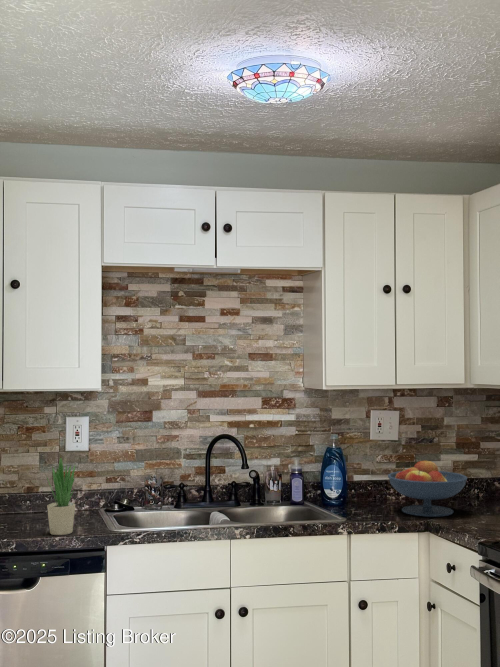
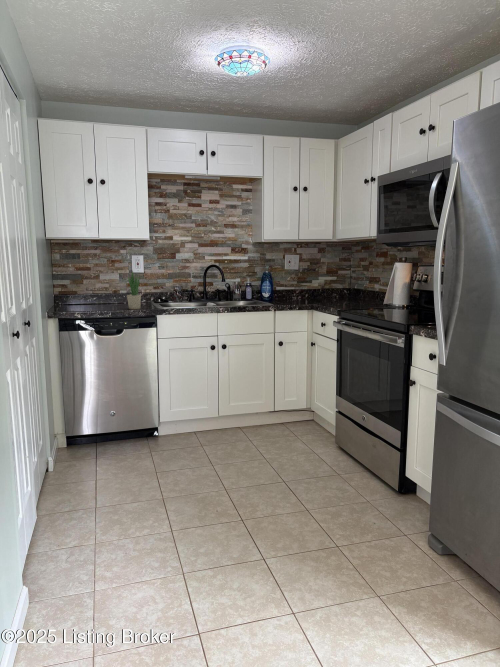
fruit bowl: present [388,460,467,517] -> none [293,278,331,303]

